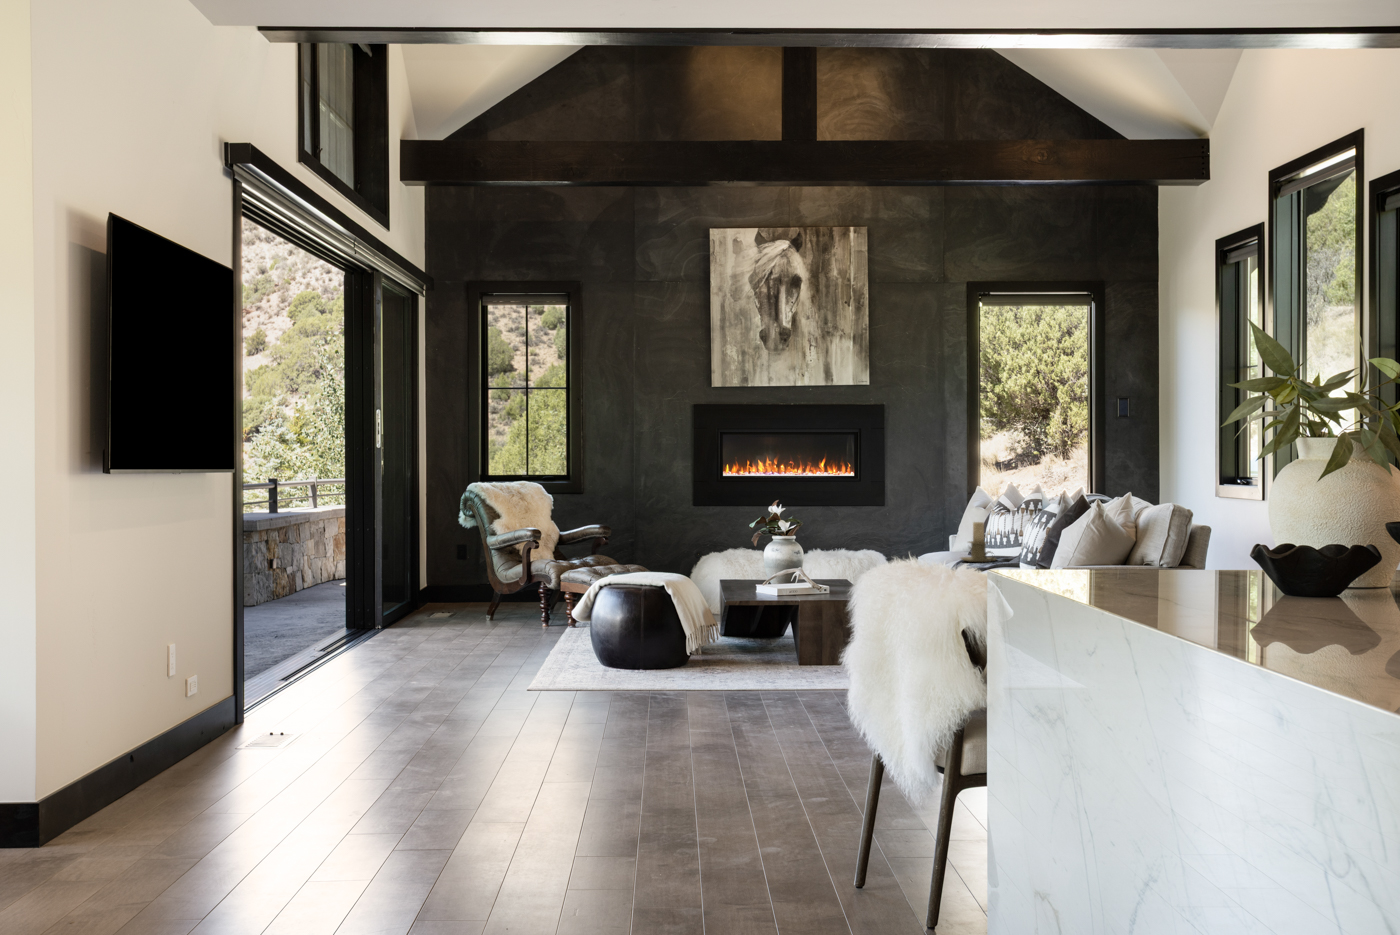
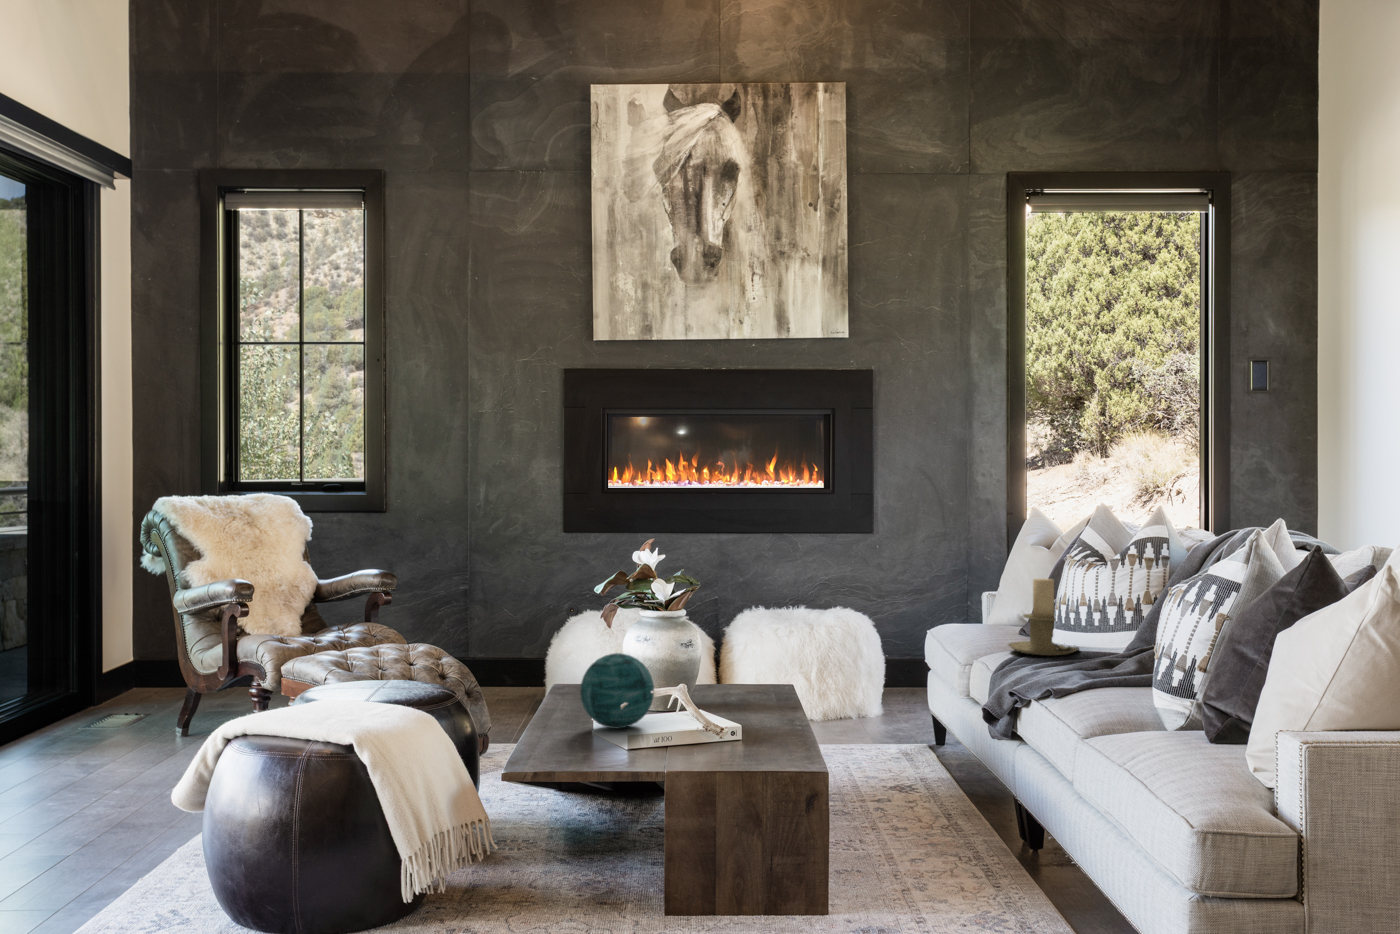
decorative orb: none [749,553,784,588] -> present [580,653,654,729]

